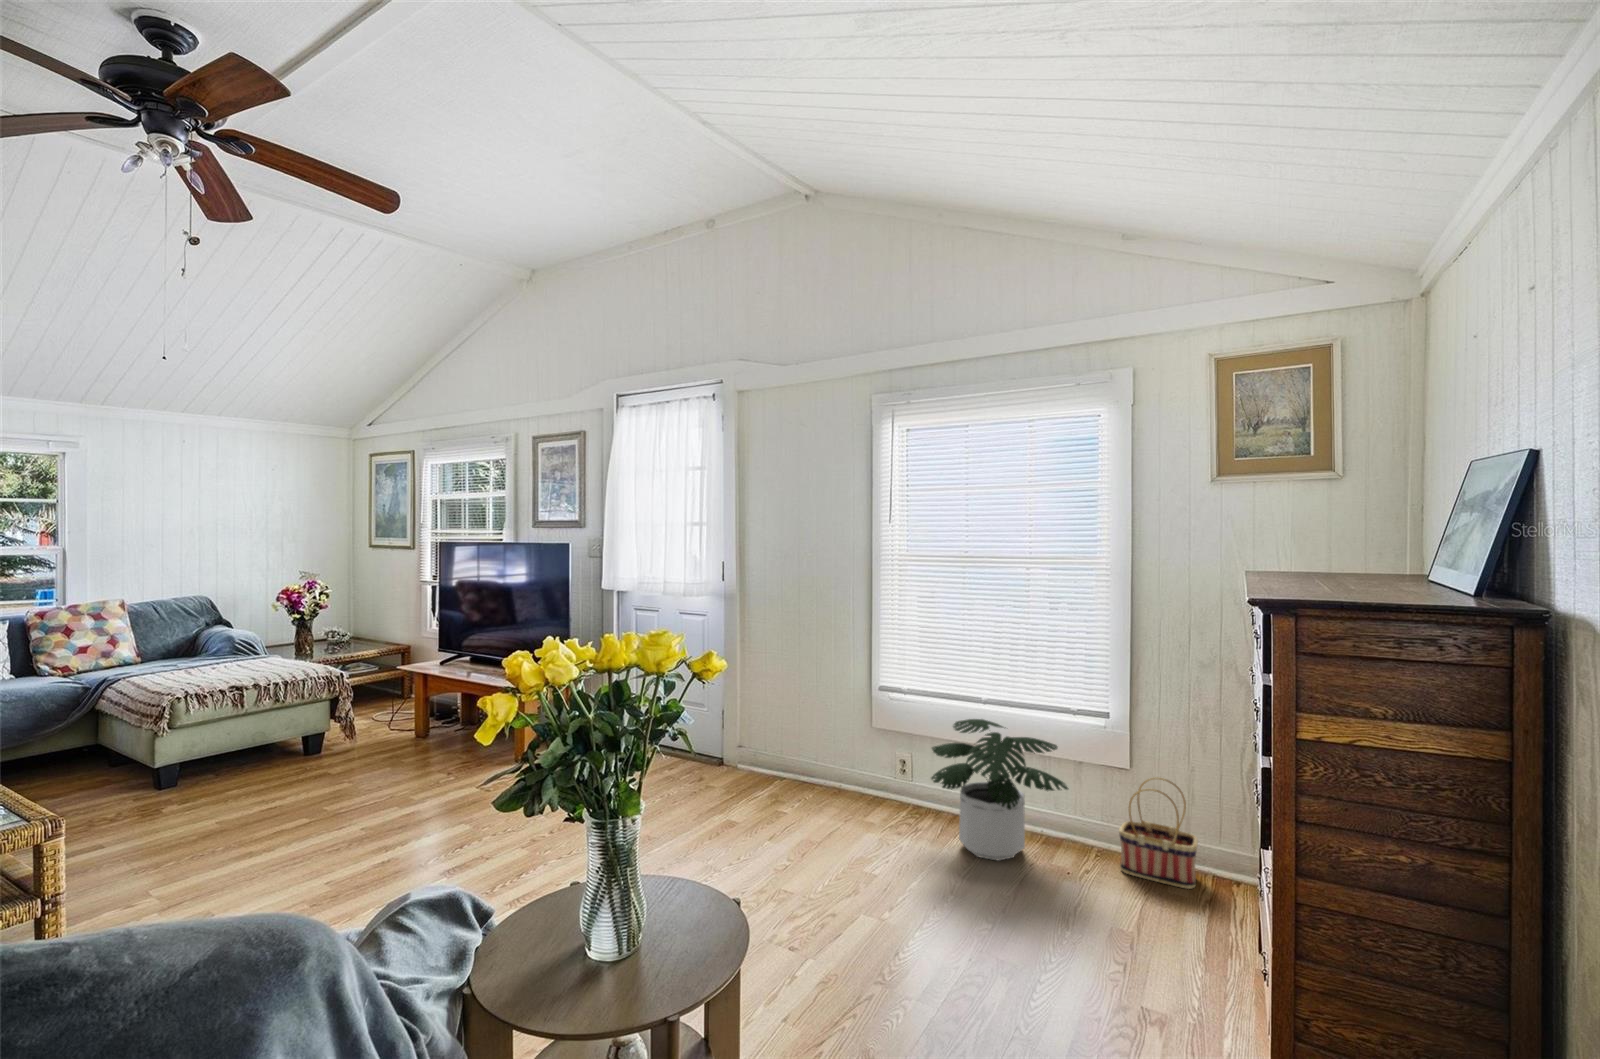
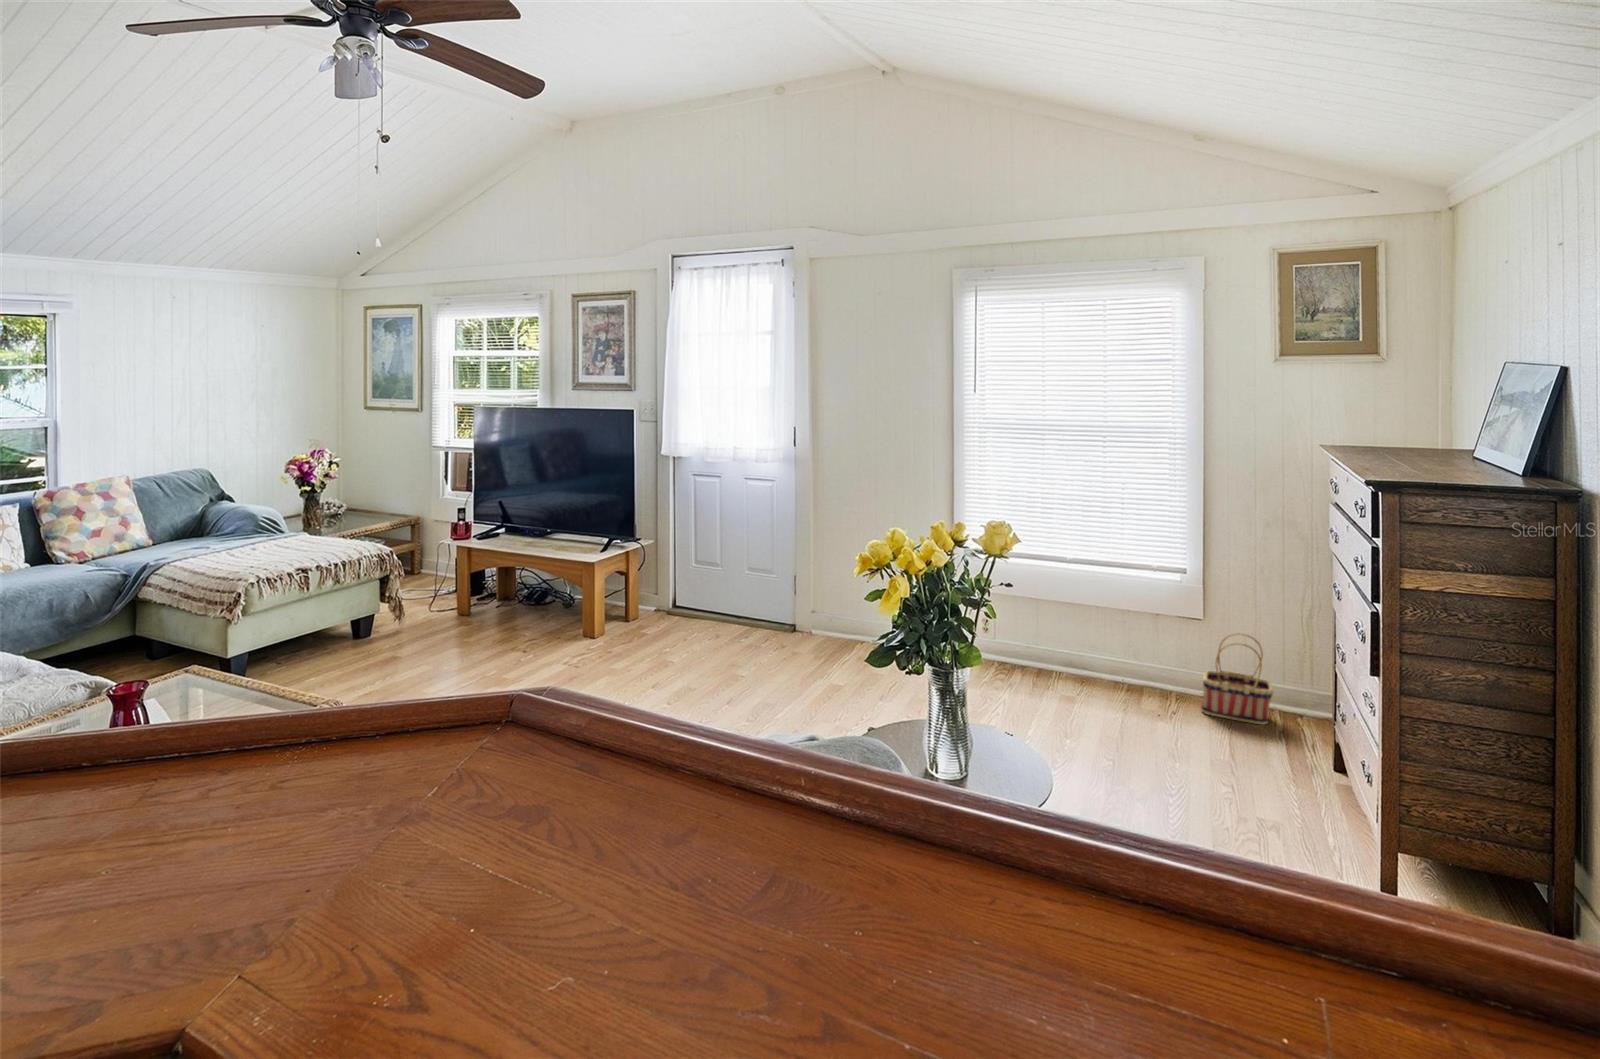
potted plant: present [931,719,1068,860] -> none [1027,585,1168,708]

